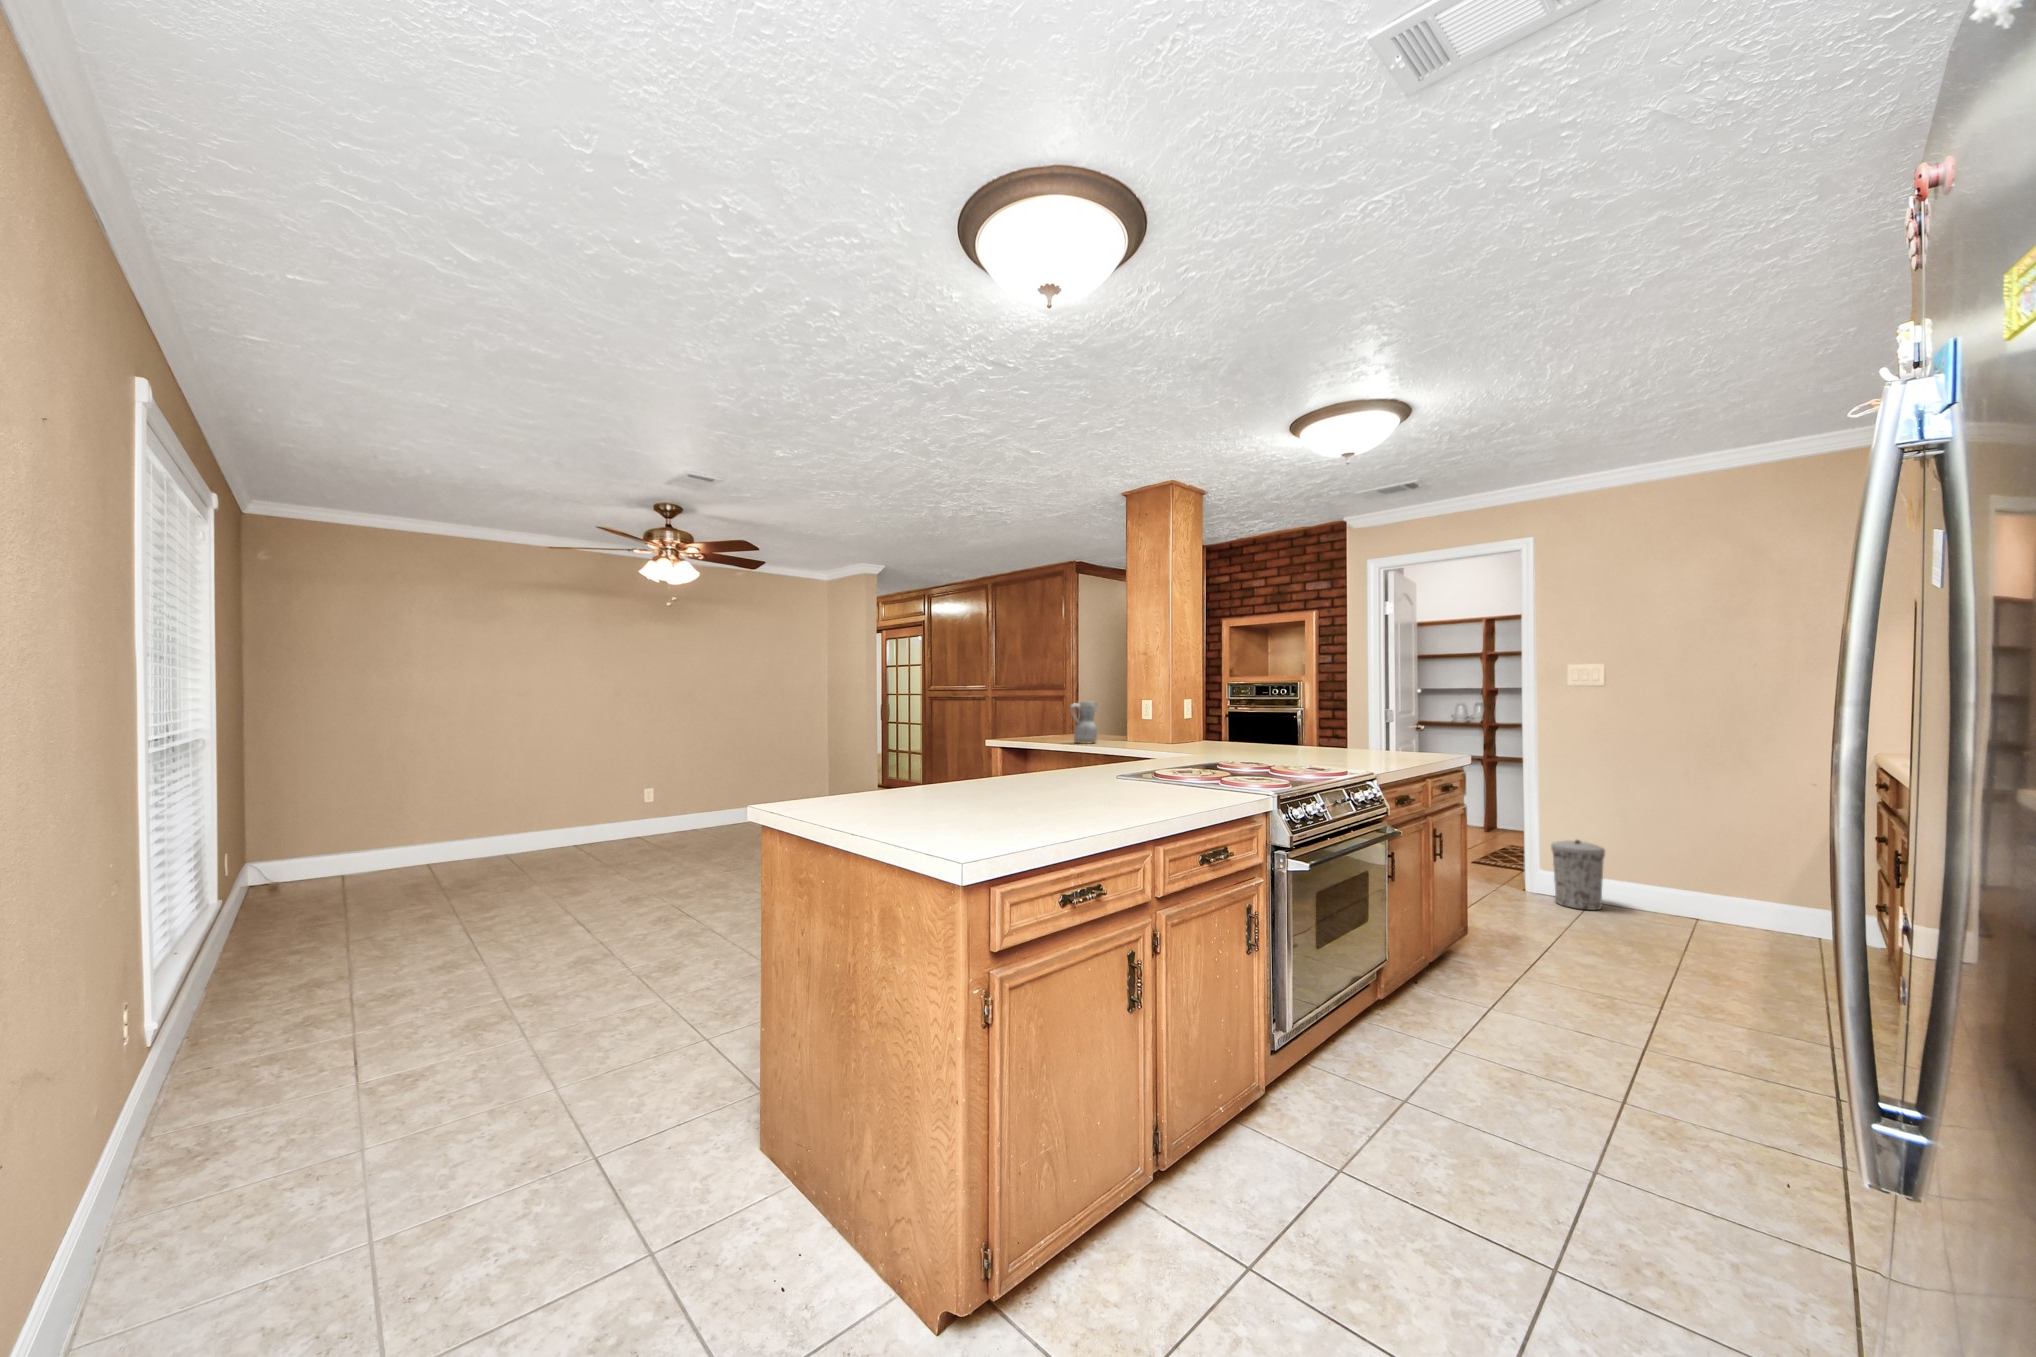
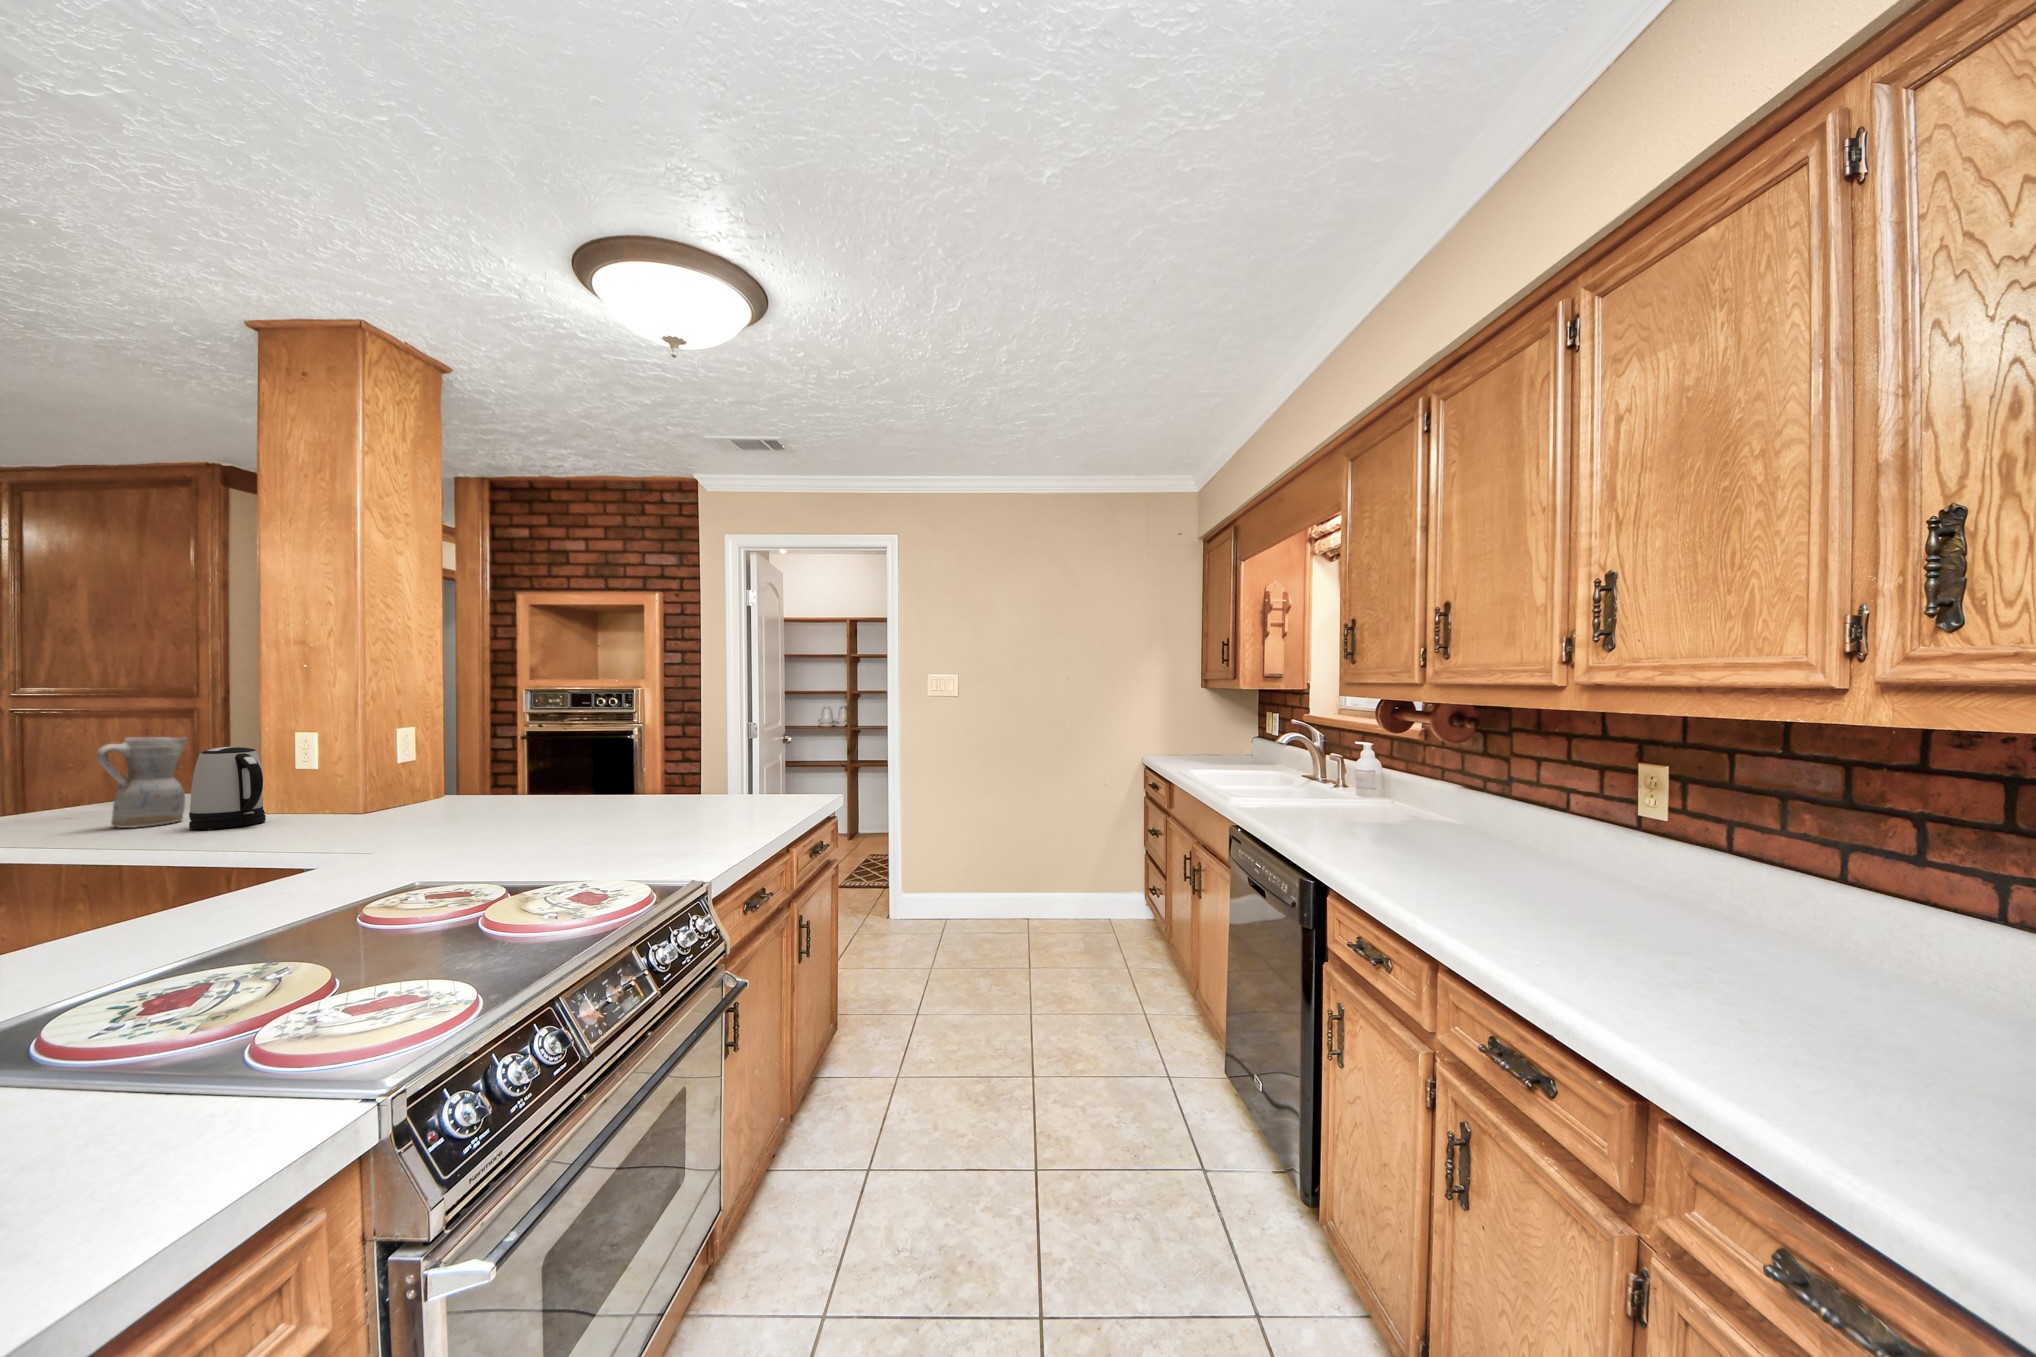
kettle: none [1103,706,1131,746] -> present [189,747,266,830]
trash can: present [1551,840,1605,910] -> none [918,860,966,937]

